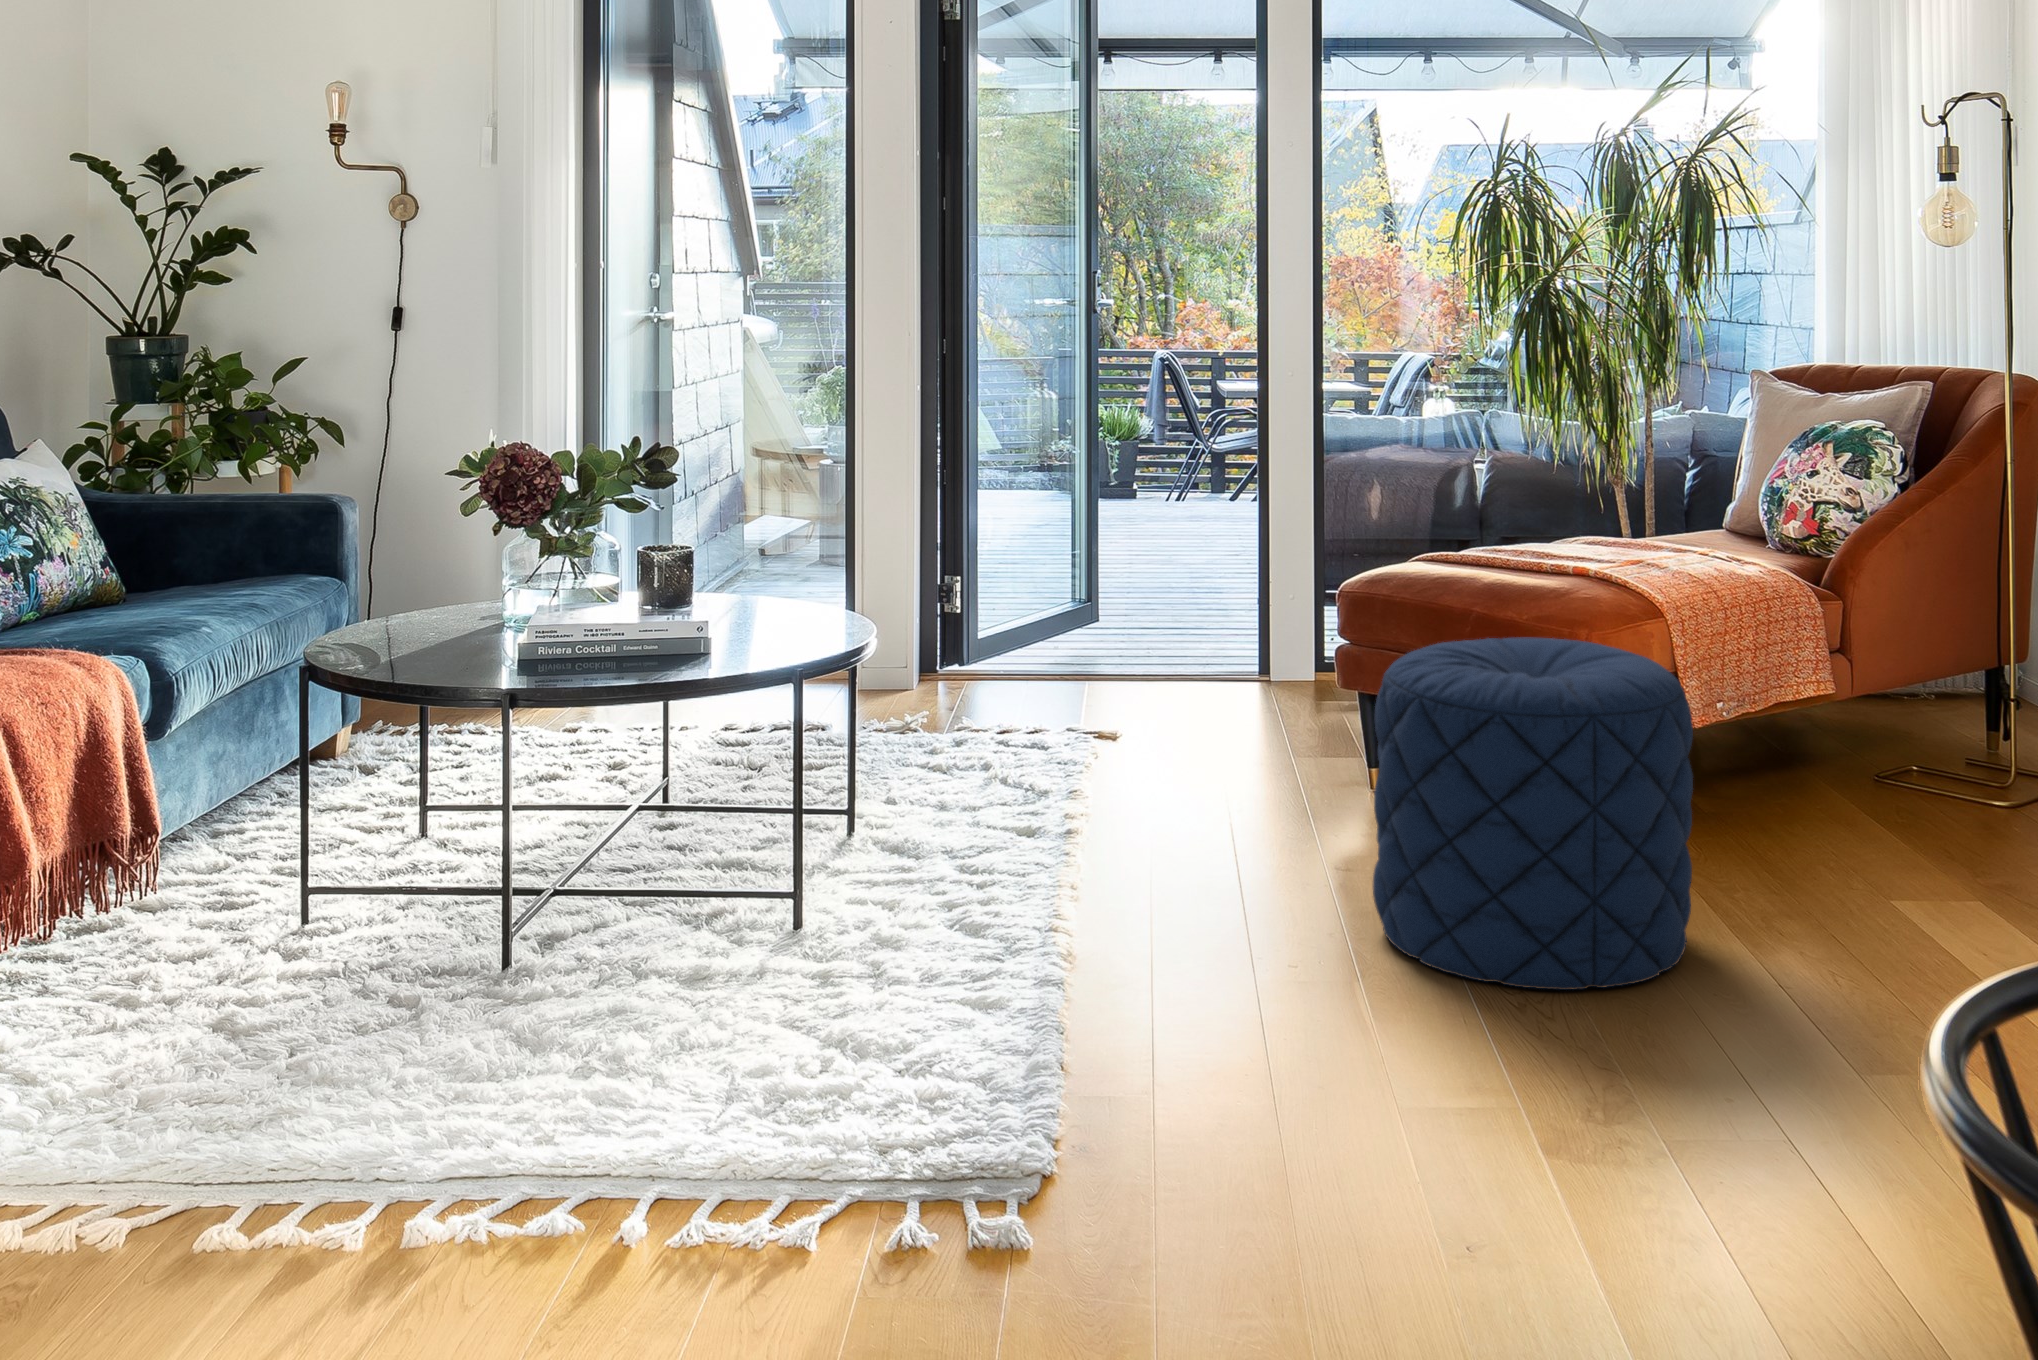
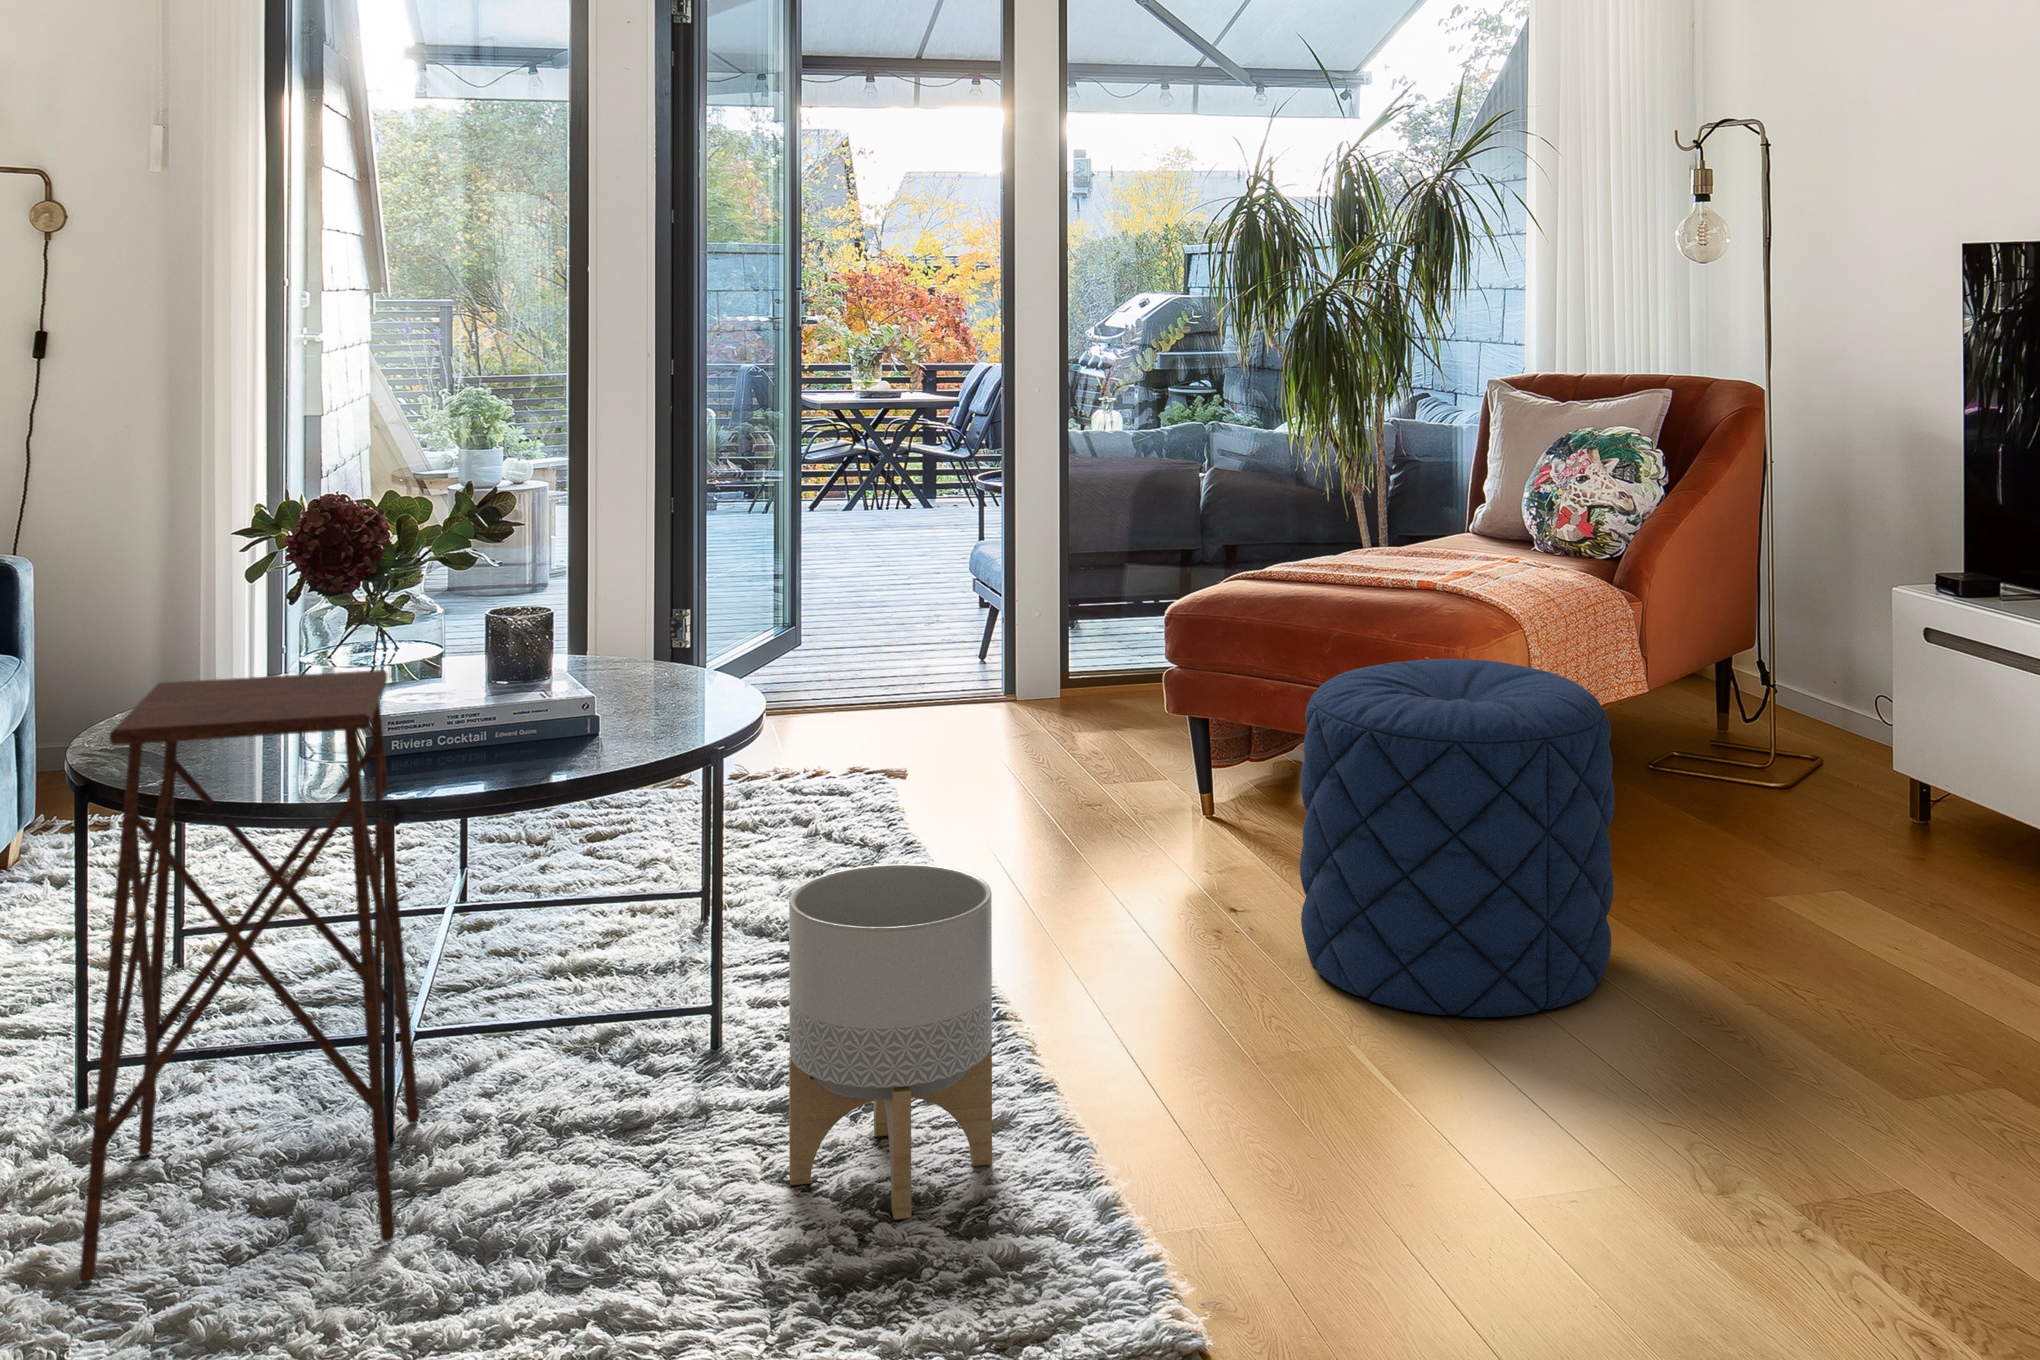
side table: none [244,583,541,1048] -> present [79,670,419,1283]
planter: none [804,778,984,1084] -> present [789,864,992,1219]

